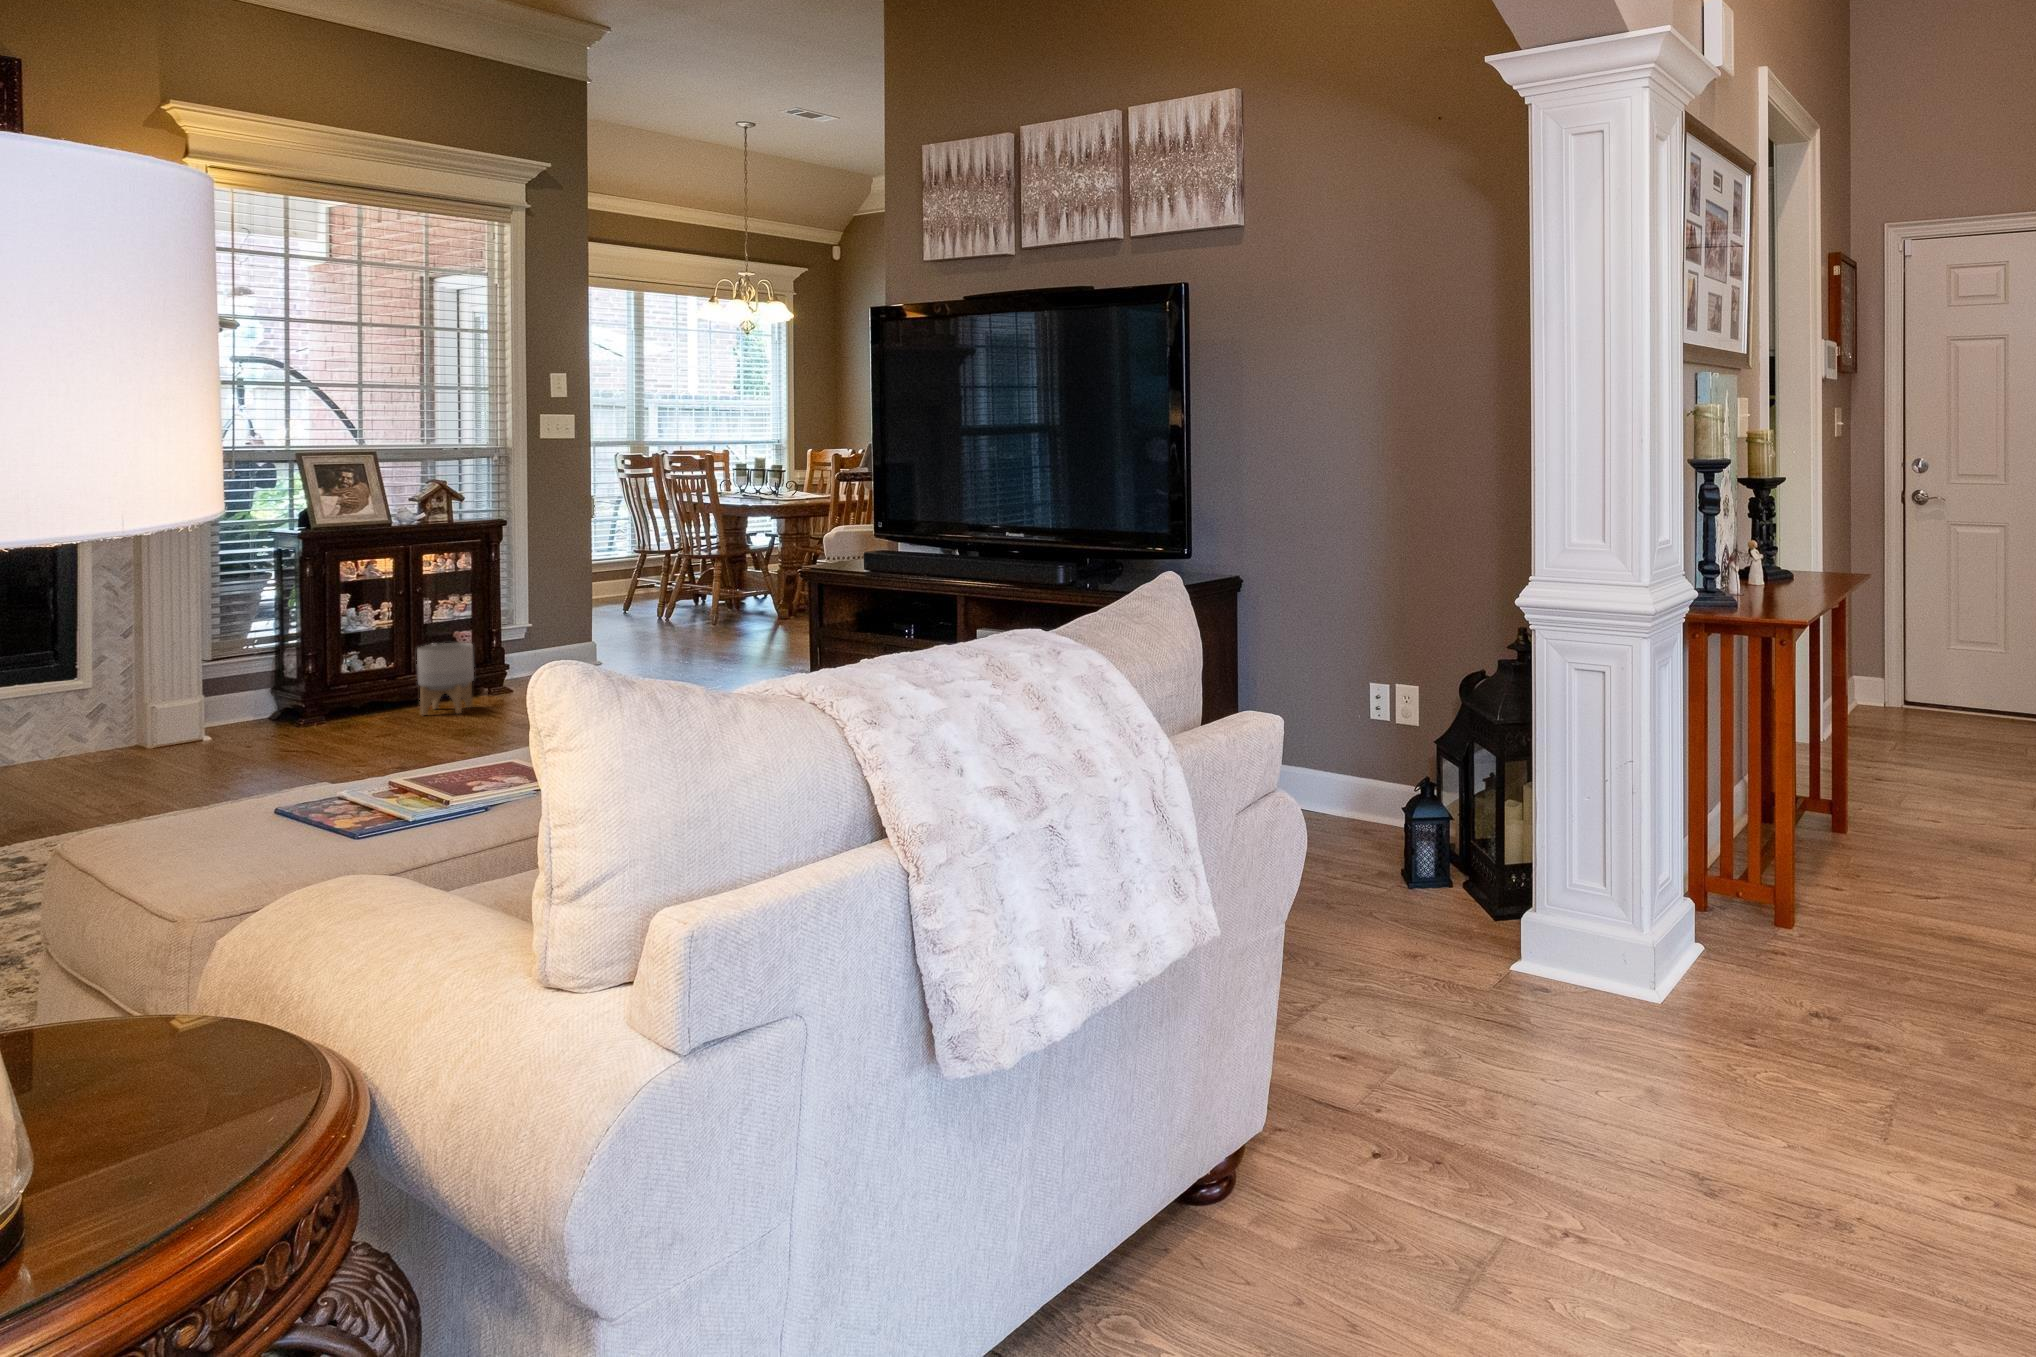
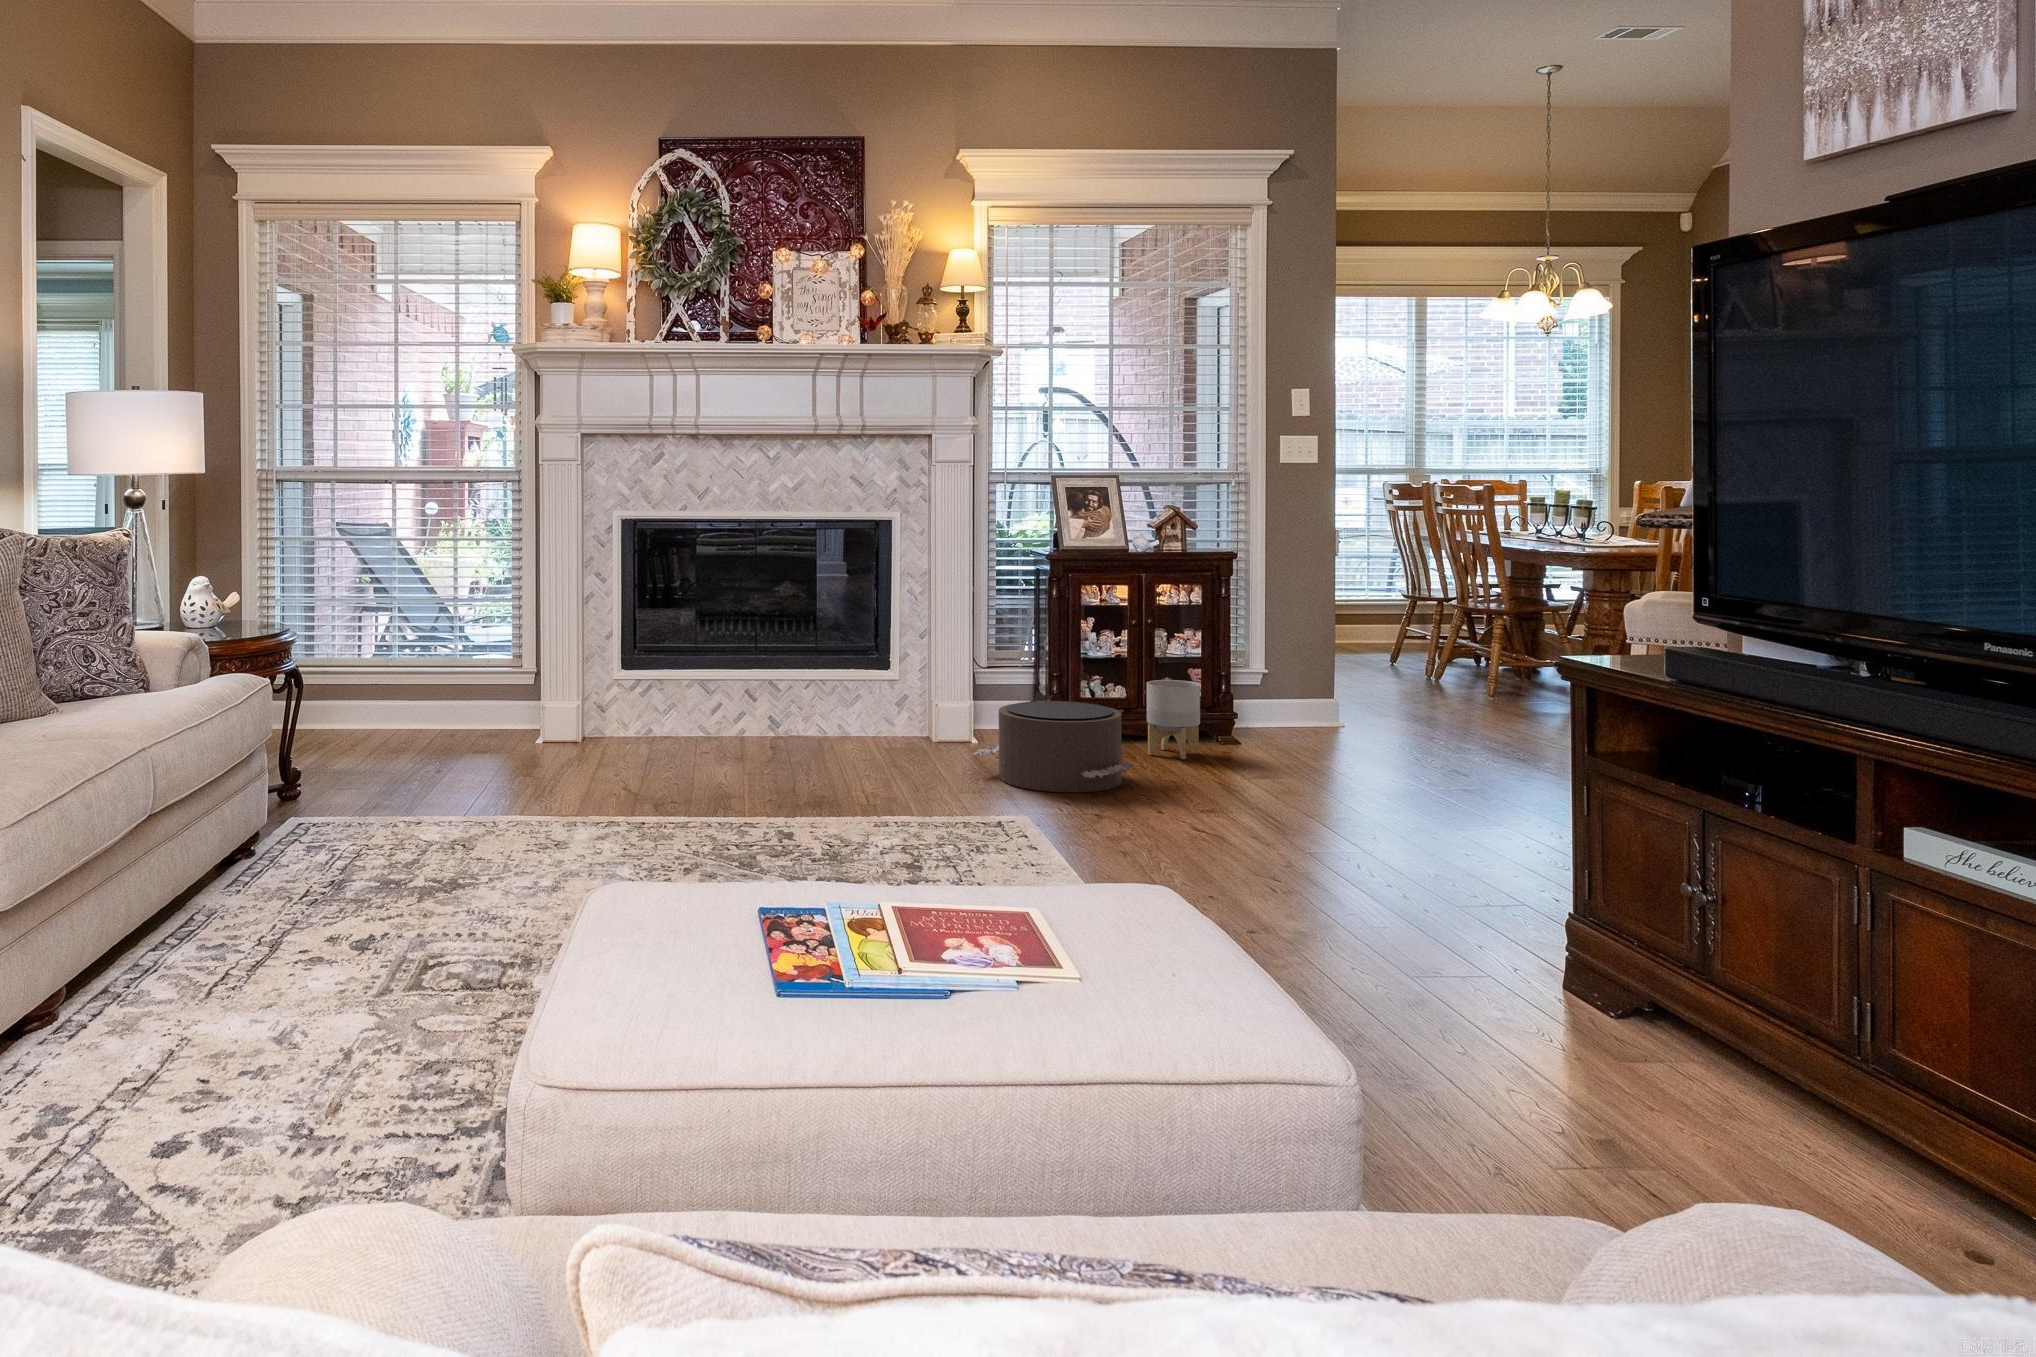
pouf: none [225,674,419,764] -> present [973,701,1135,792]

